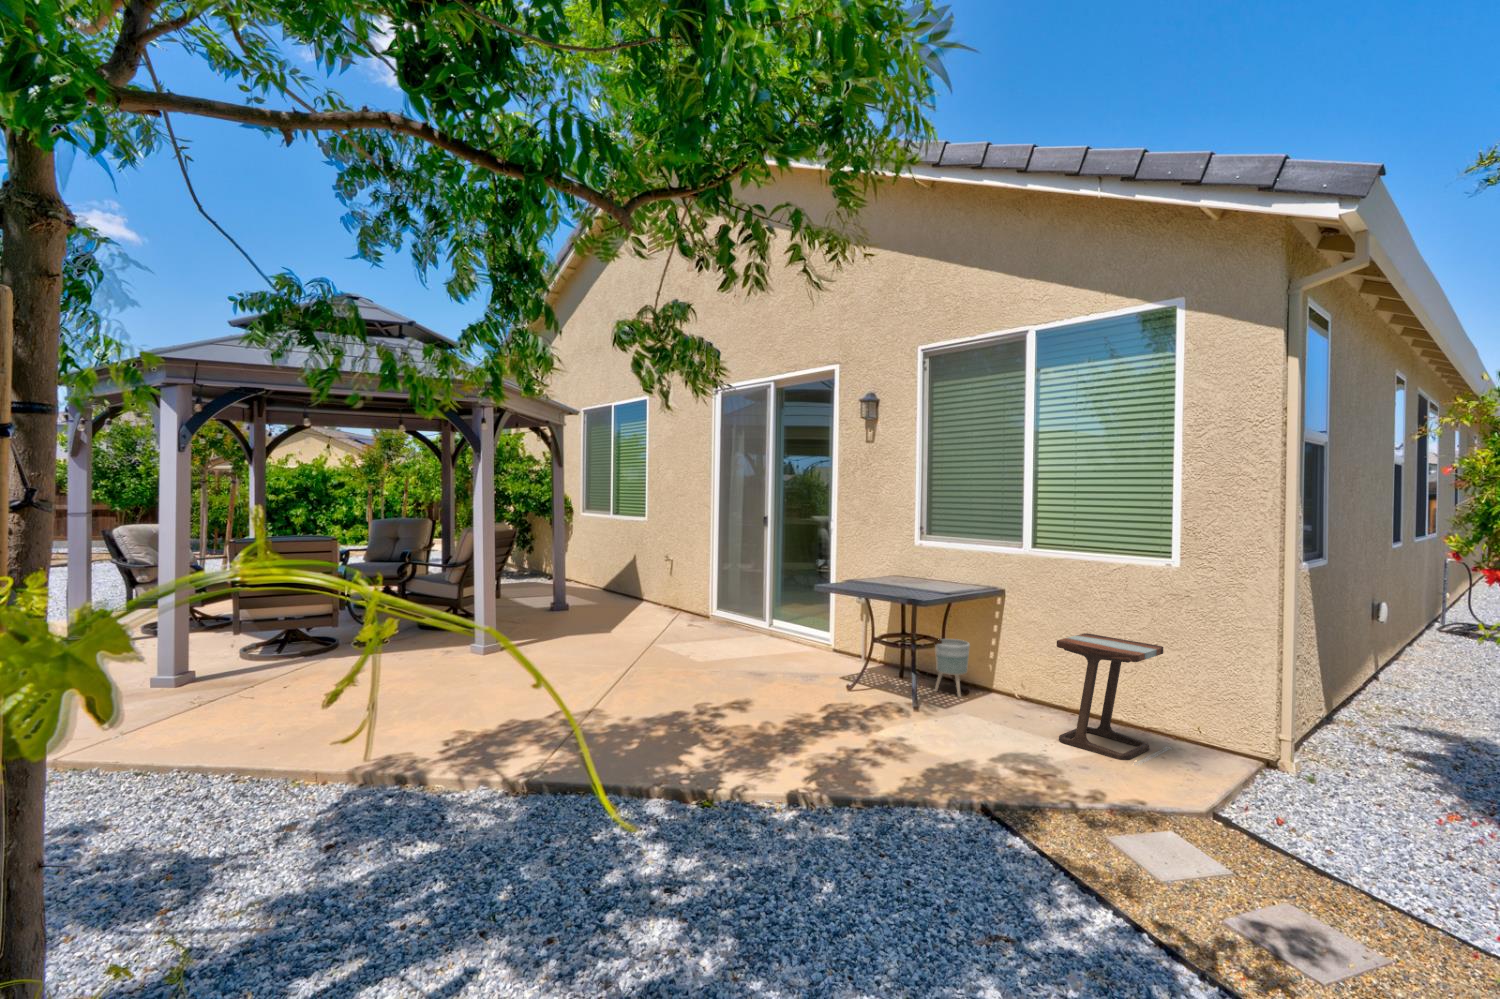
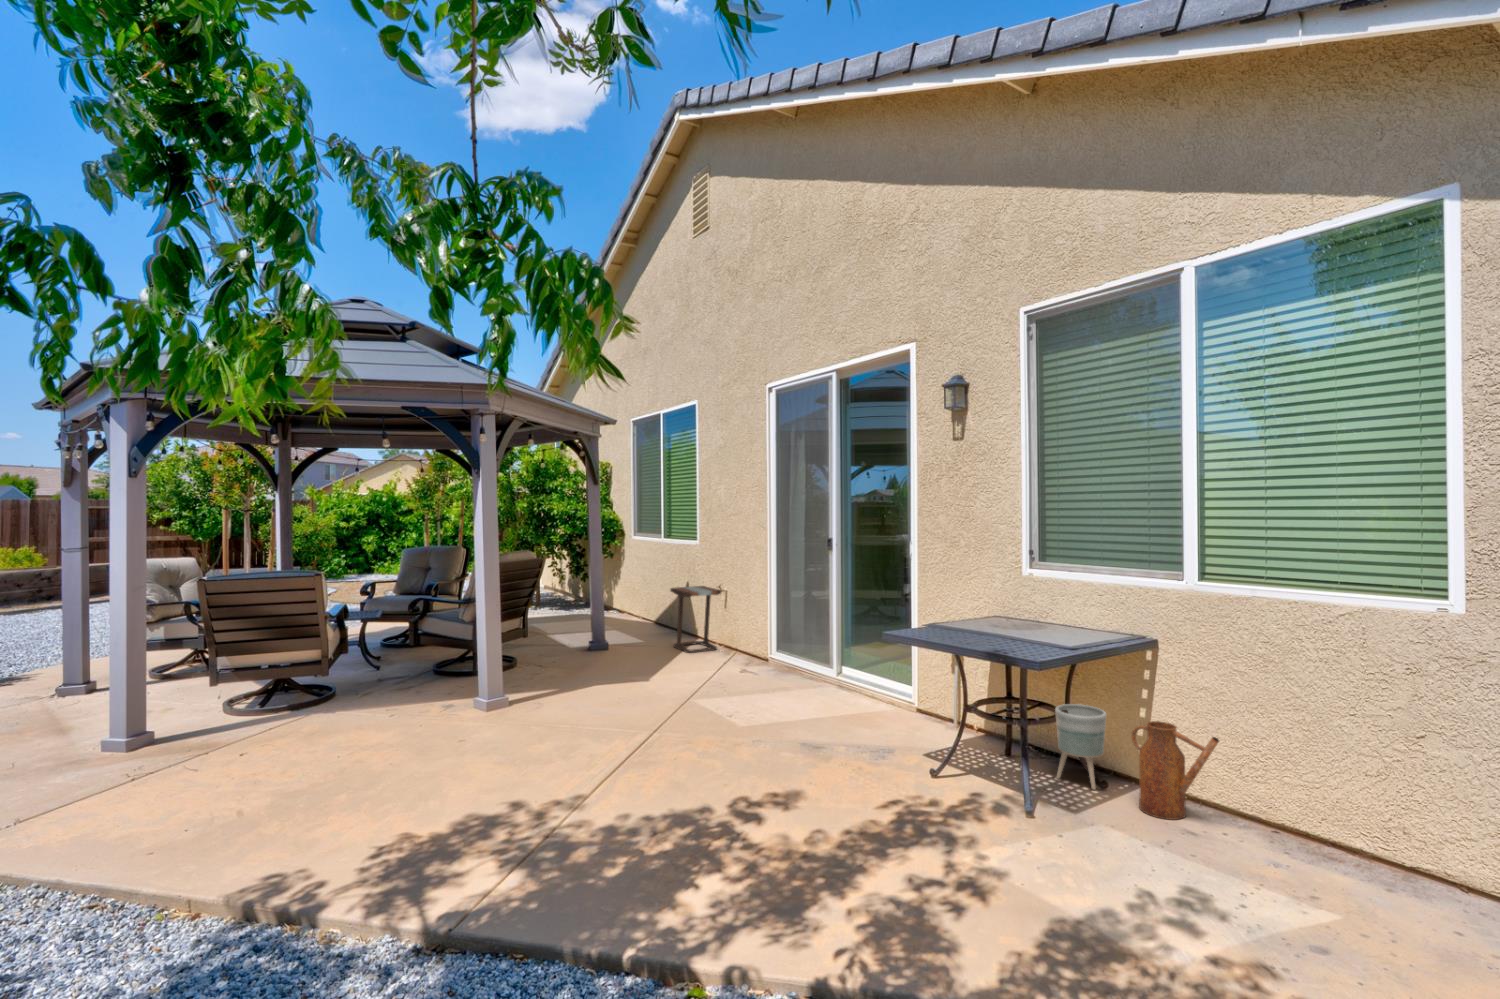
side table: present [1057,633,1170,765] -> present [670,586,721,653]
watering can: none [985,647,1039,712] -> present [1131,721,1219,820]

